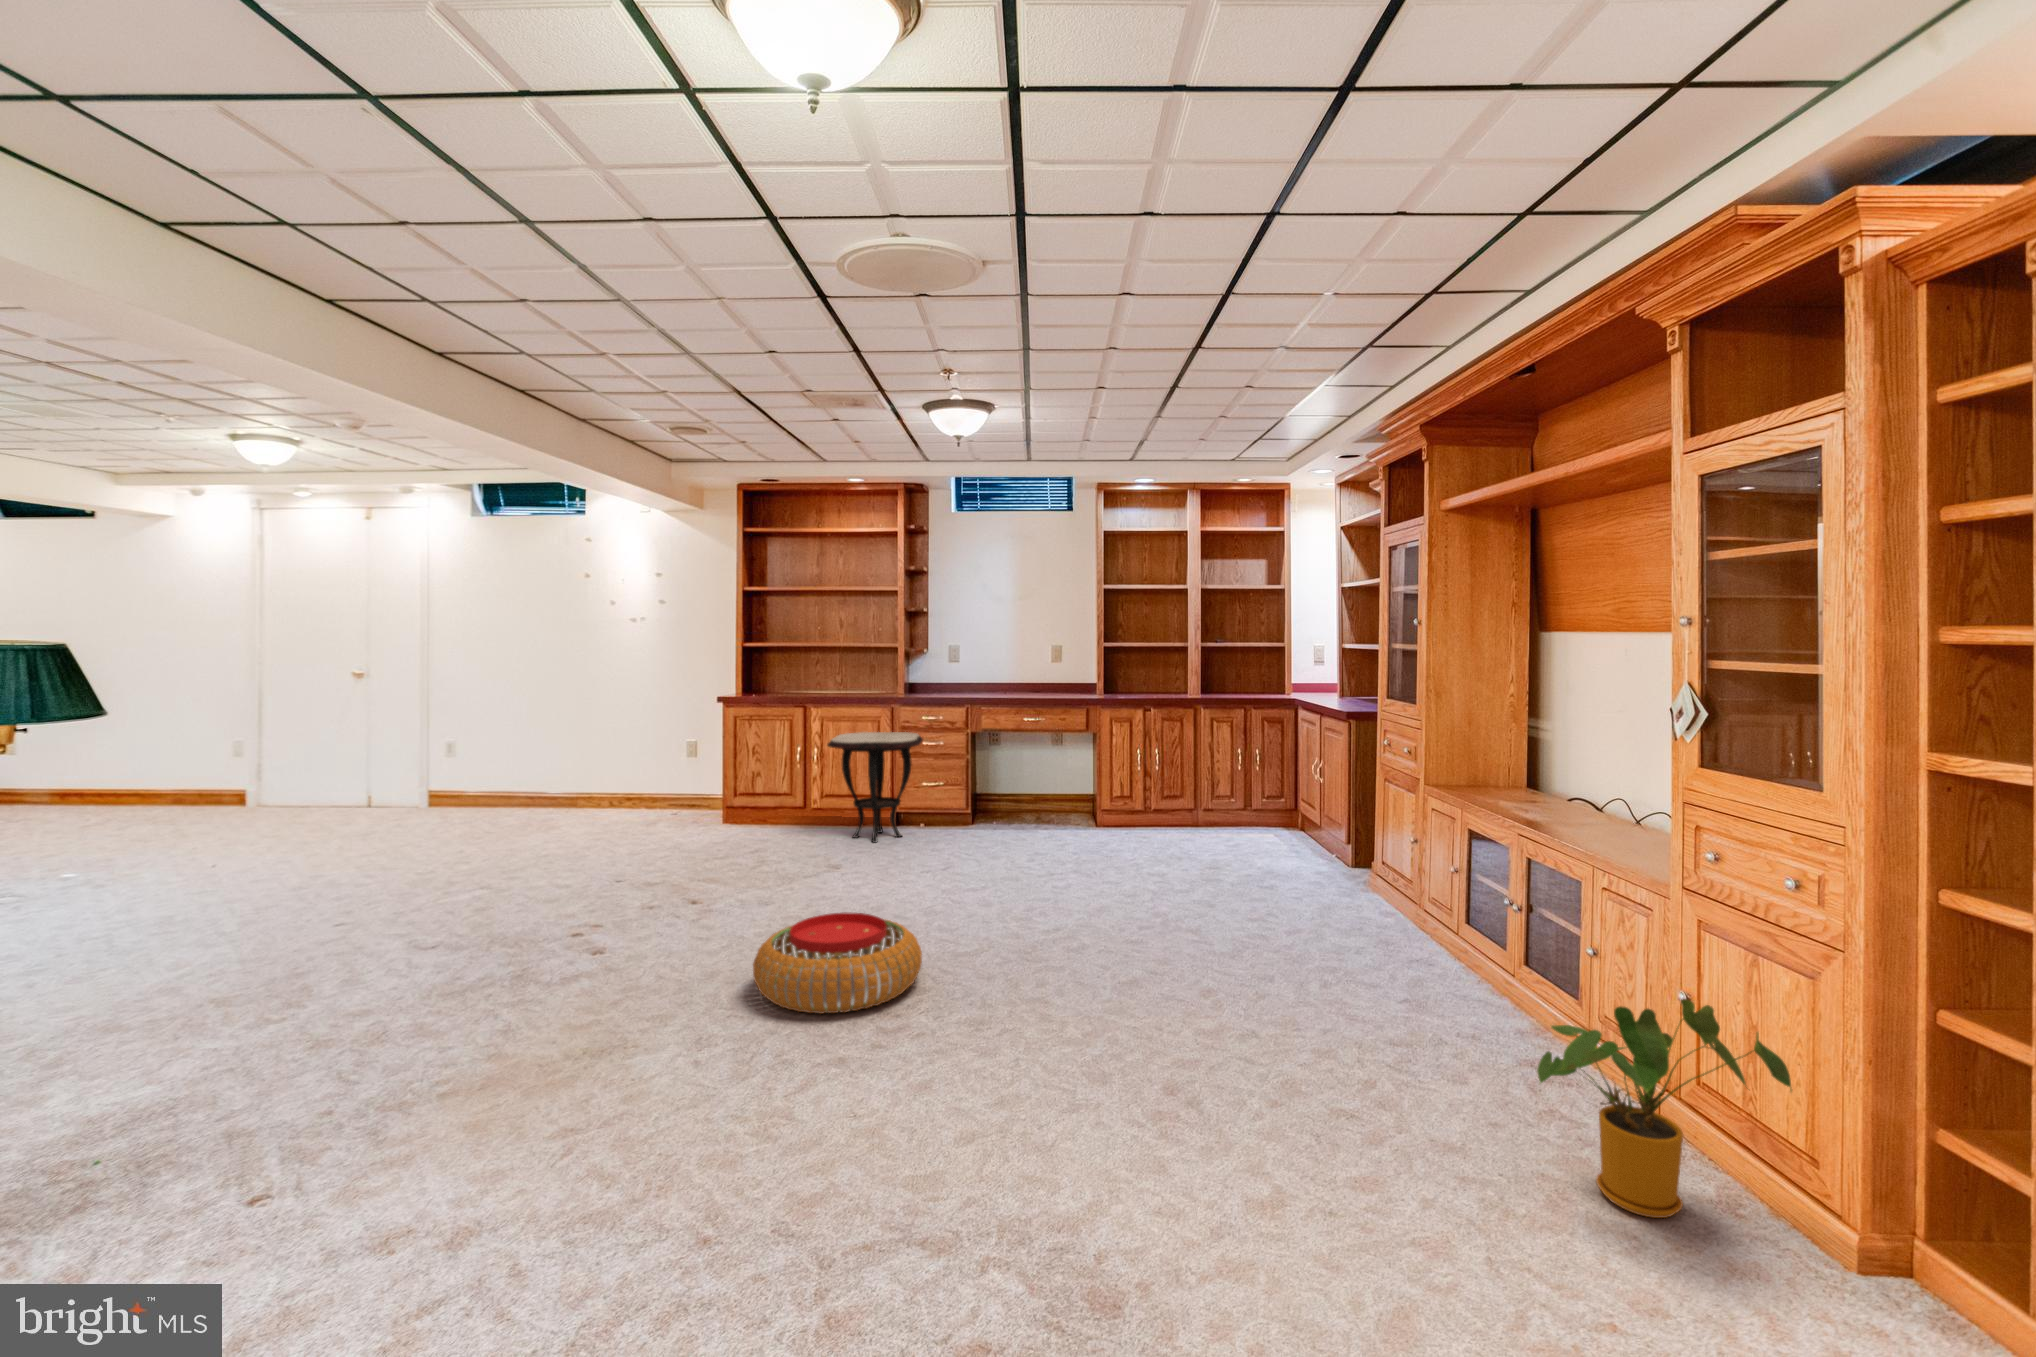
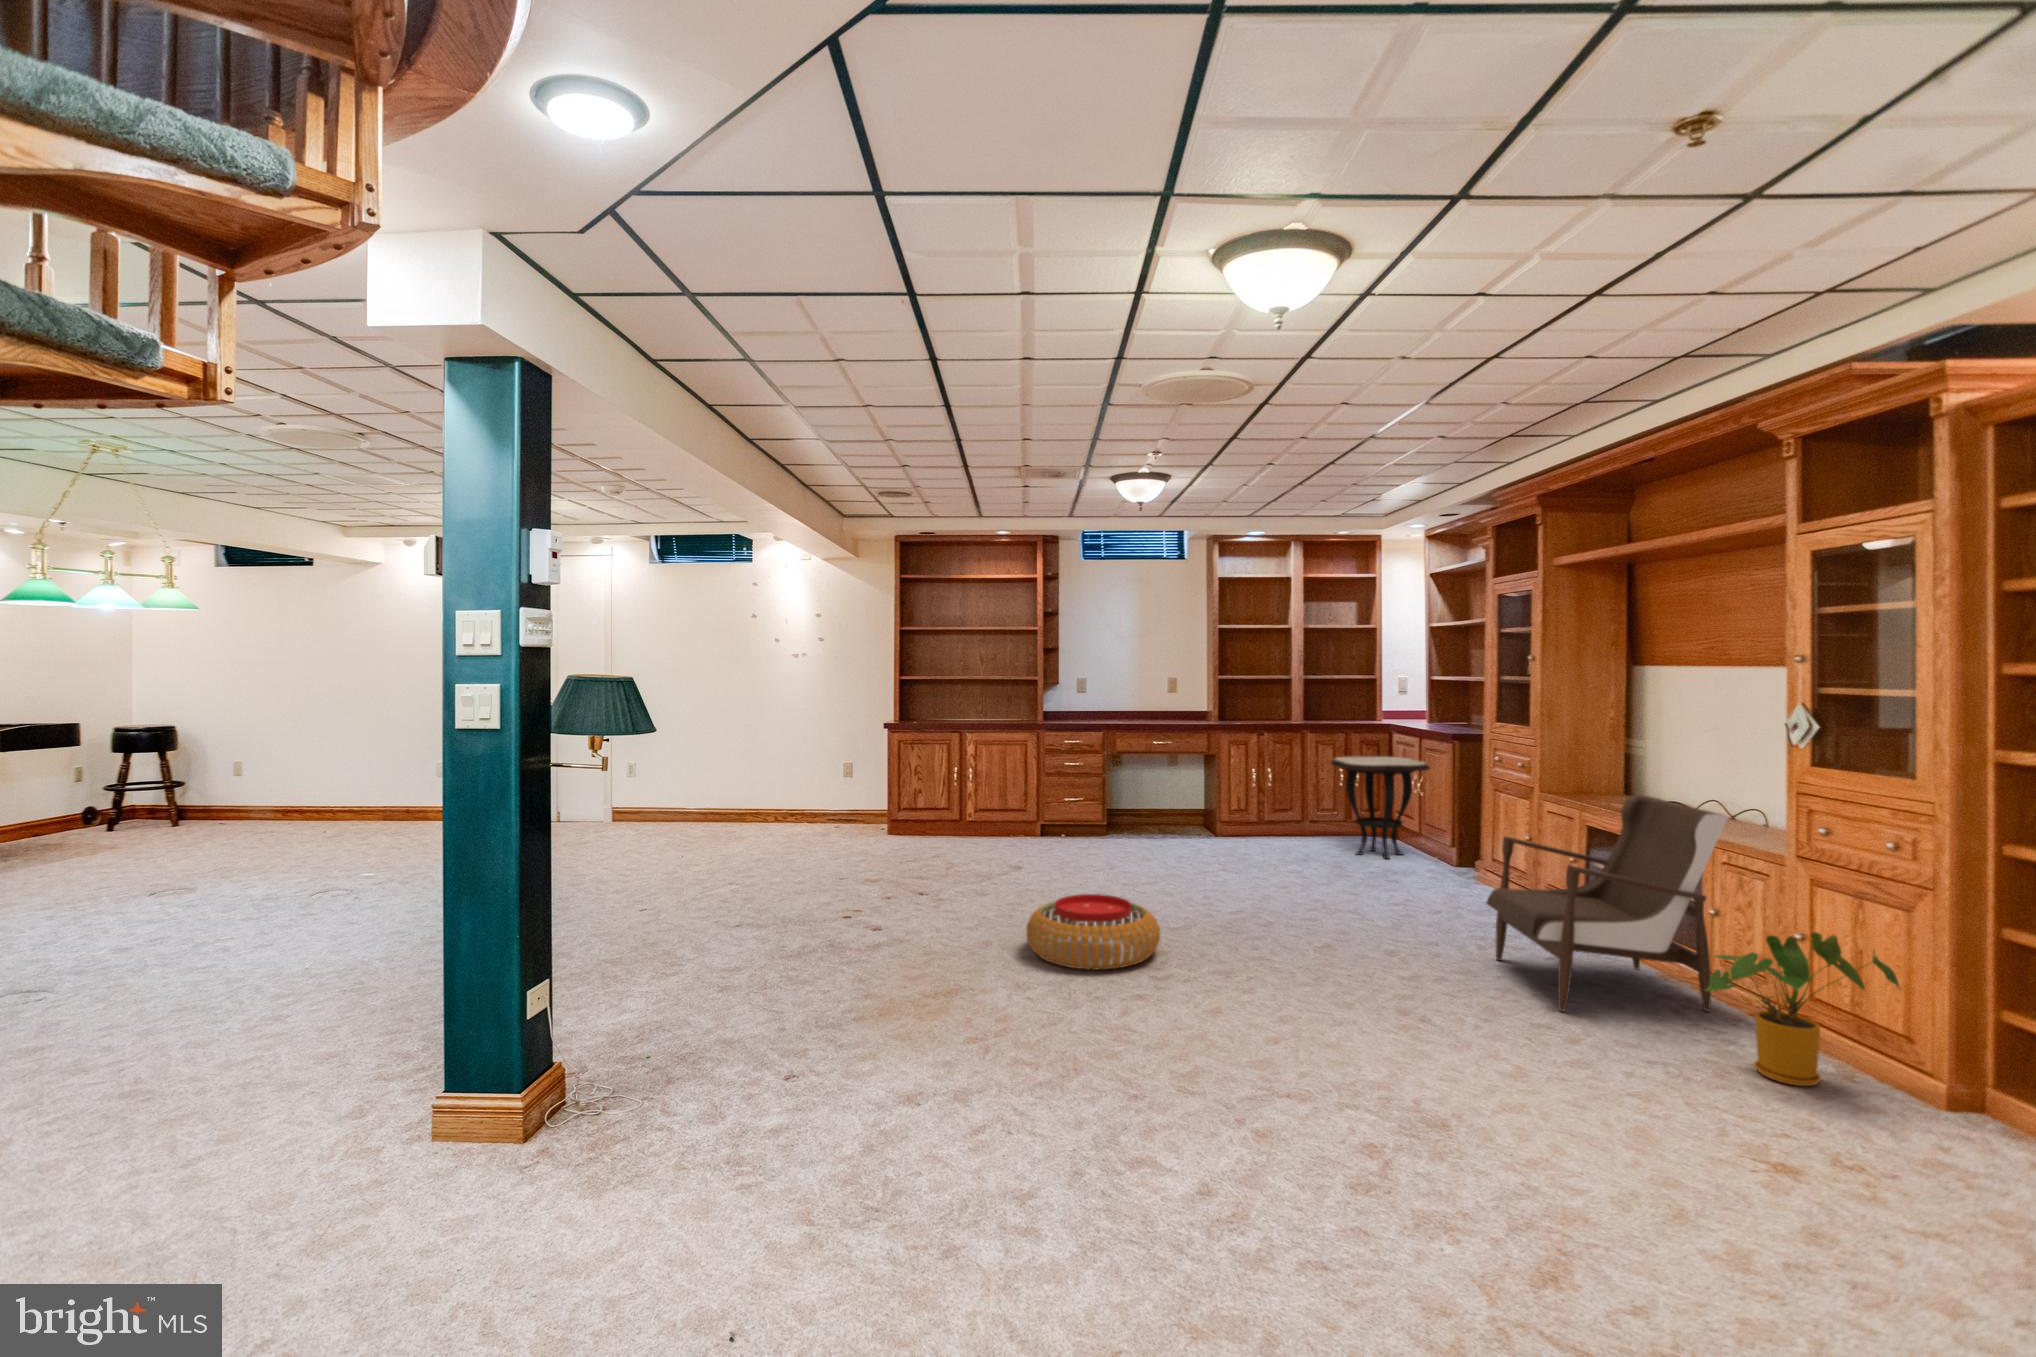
side table: present [828,732,923,843] -> present [1330,757,1430,859]
armchair: none [1316,795,1599,1082] -> present [1487,795,1728,1011]

